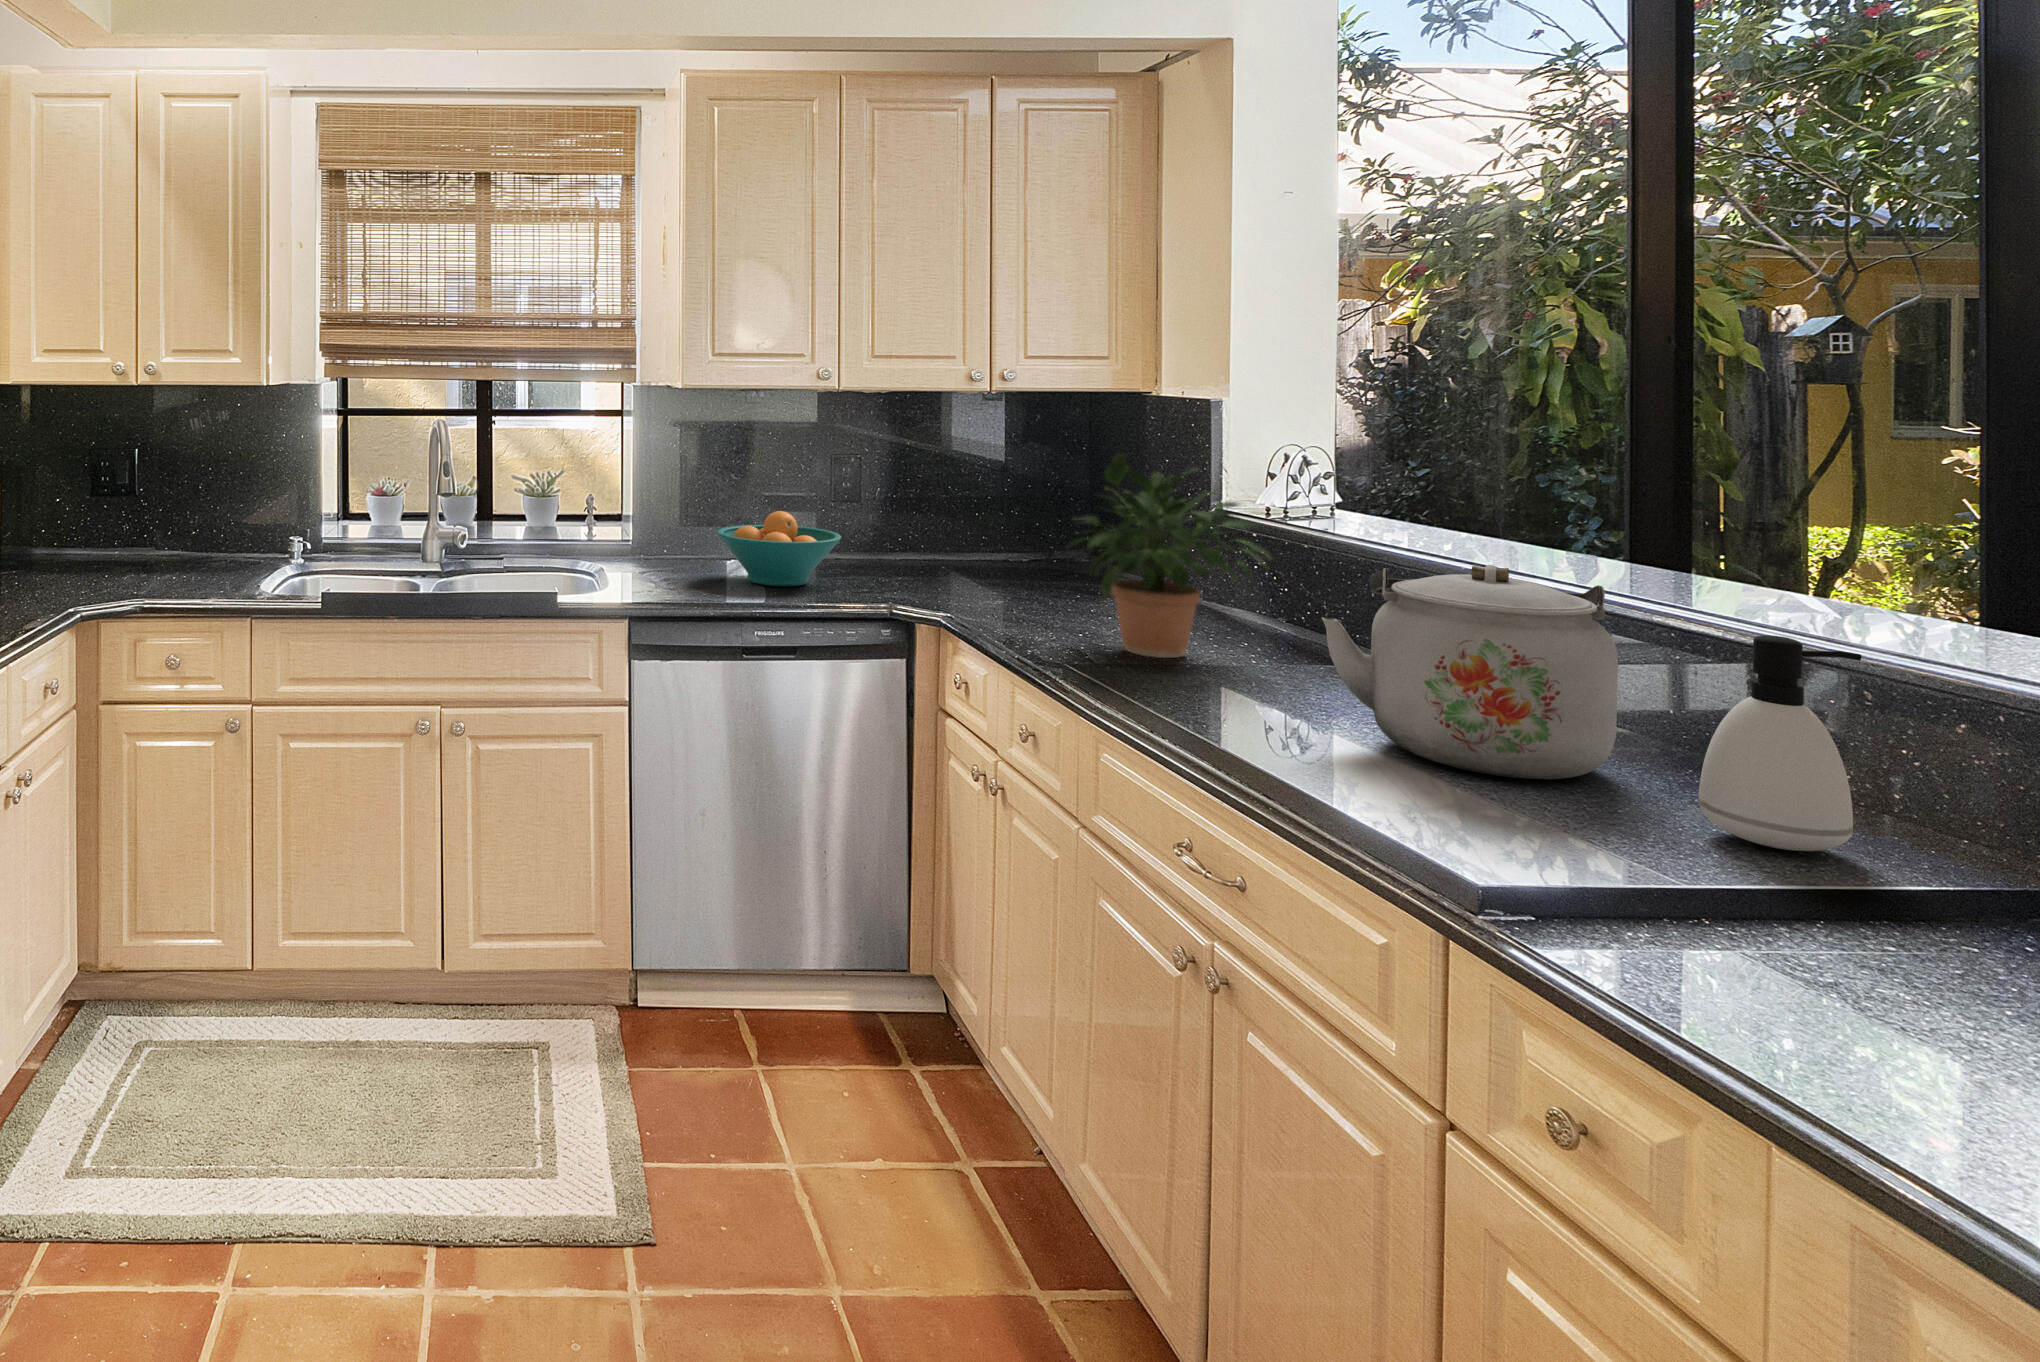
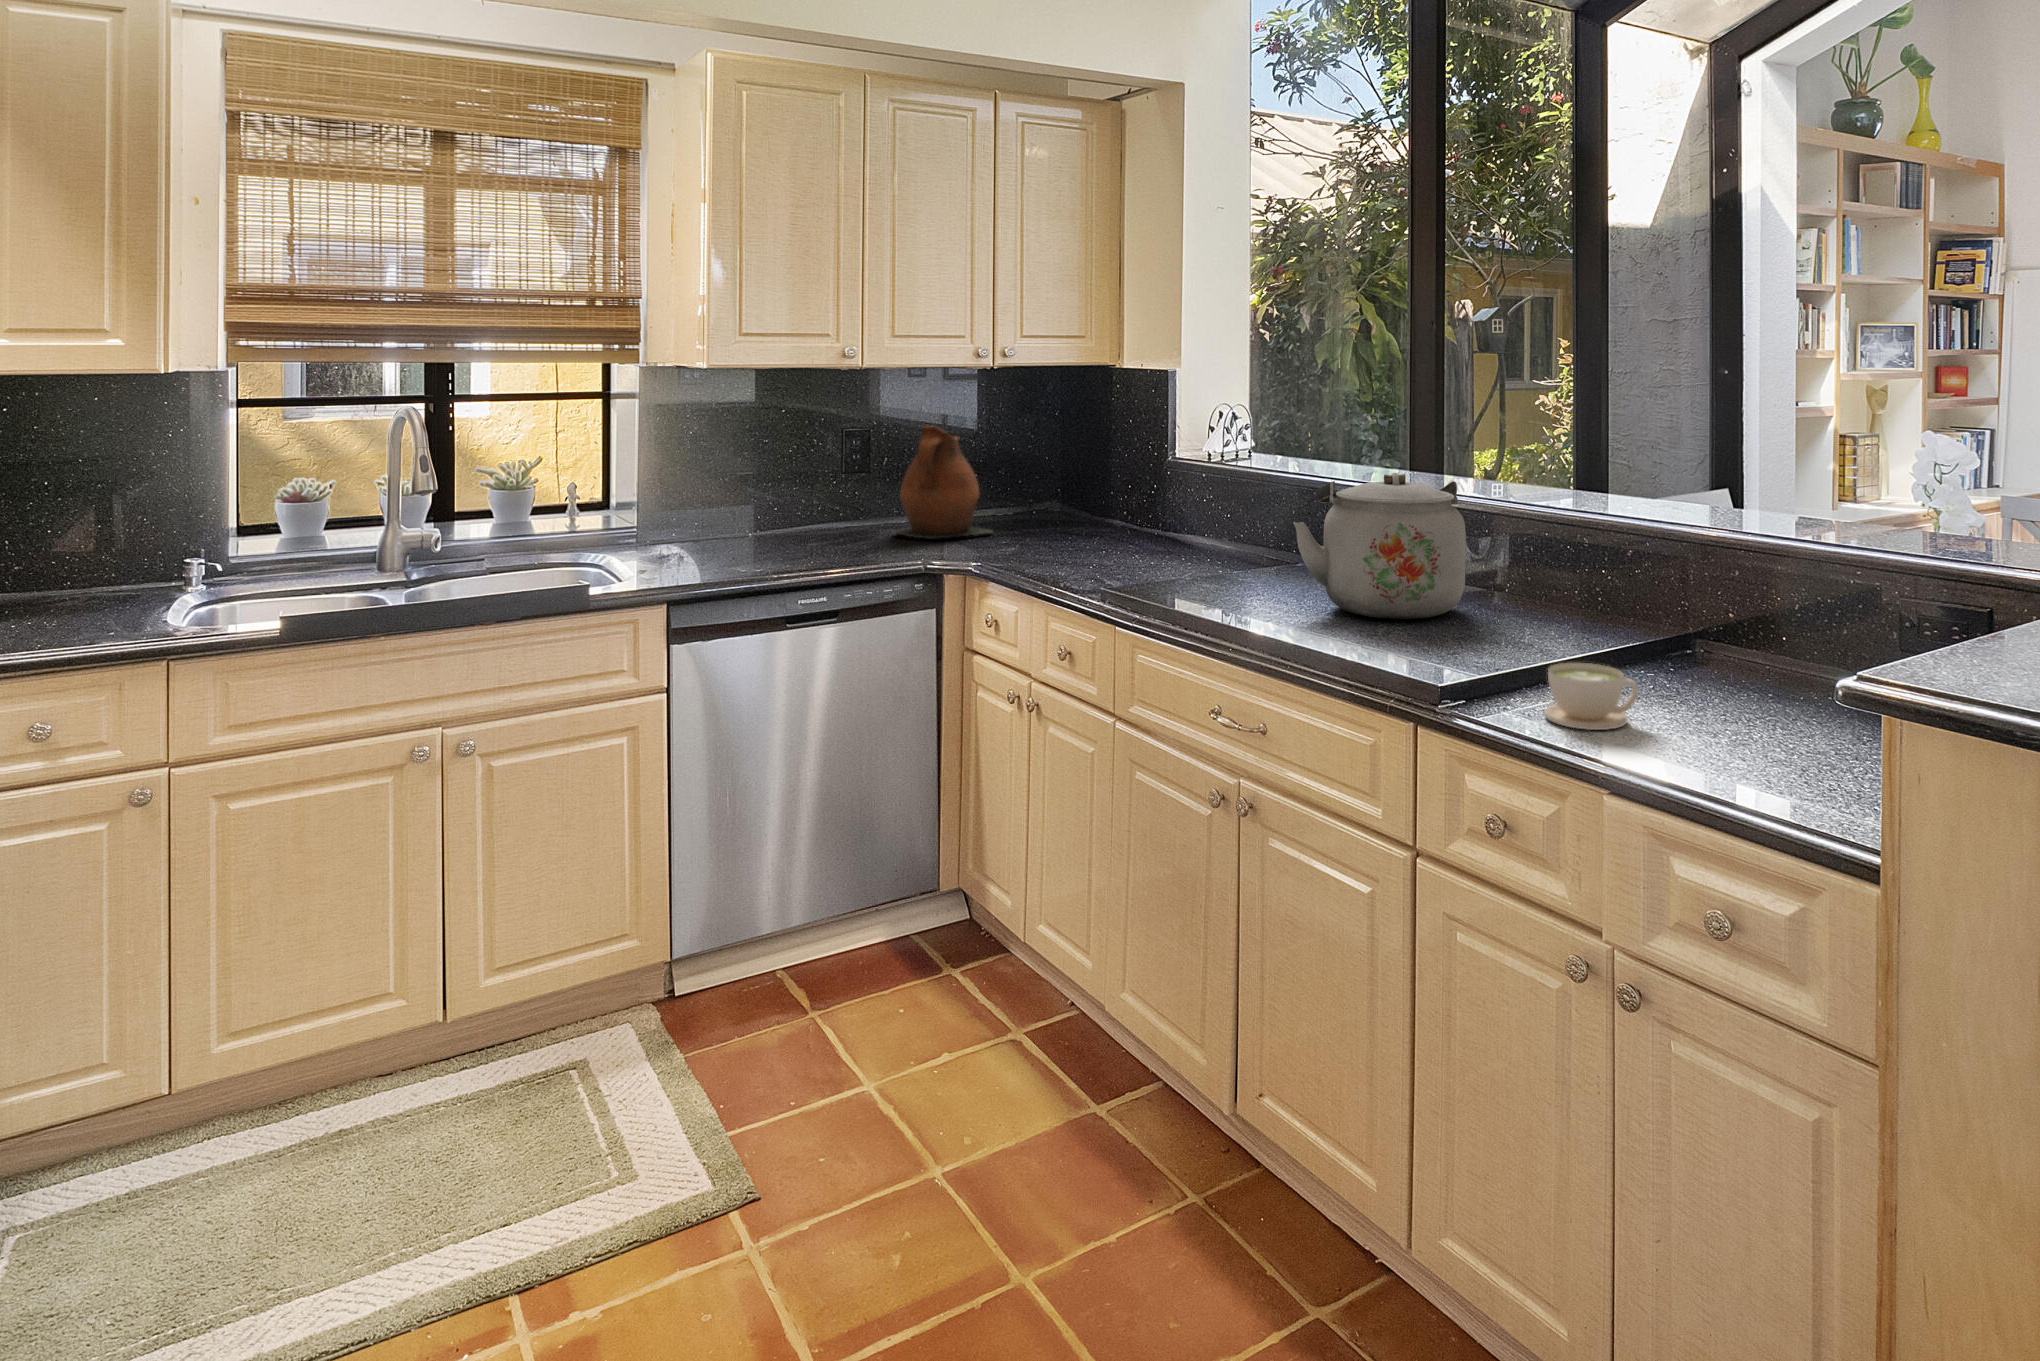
potted plant: present [1067,454,1272,658] -> none [1077,409,1237,576]
ceramic pitcher: none [880,457,996,581] -> present [896,426,992,539]
fruit bowl: present [717,511,841,586] -> none [735,484,862,558]
soap dispenser: present [1699,635,1861,851] -> none [1515,500,1591,633]
coffee cup: none [1693,917,1907,1059] -> present [1544,663,1639,730]

